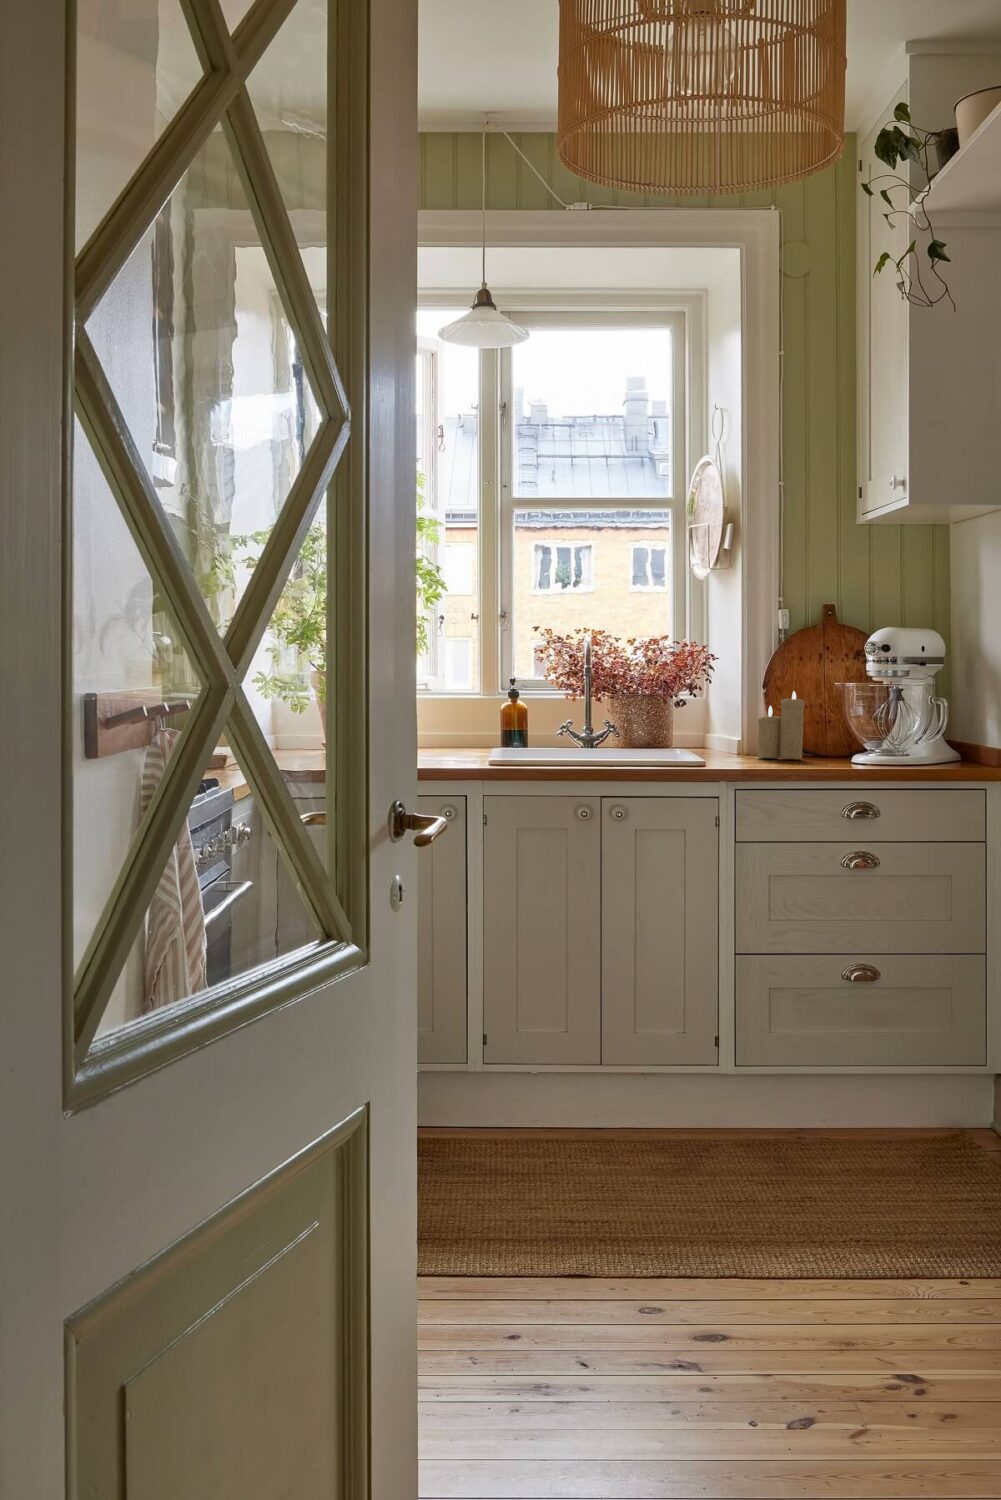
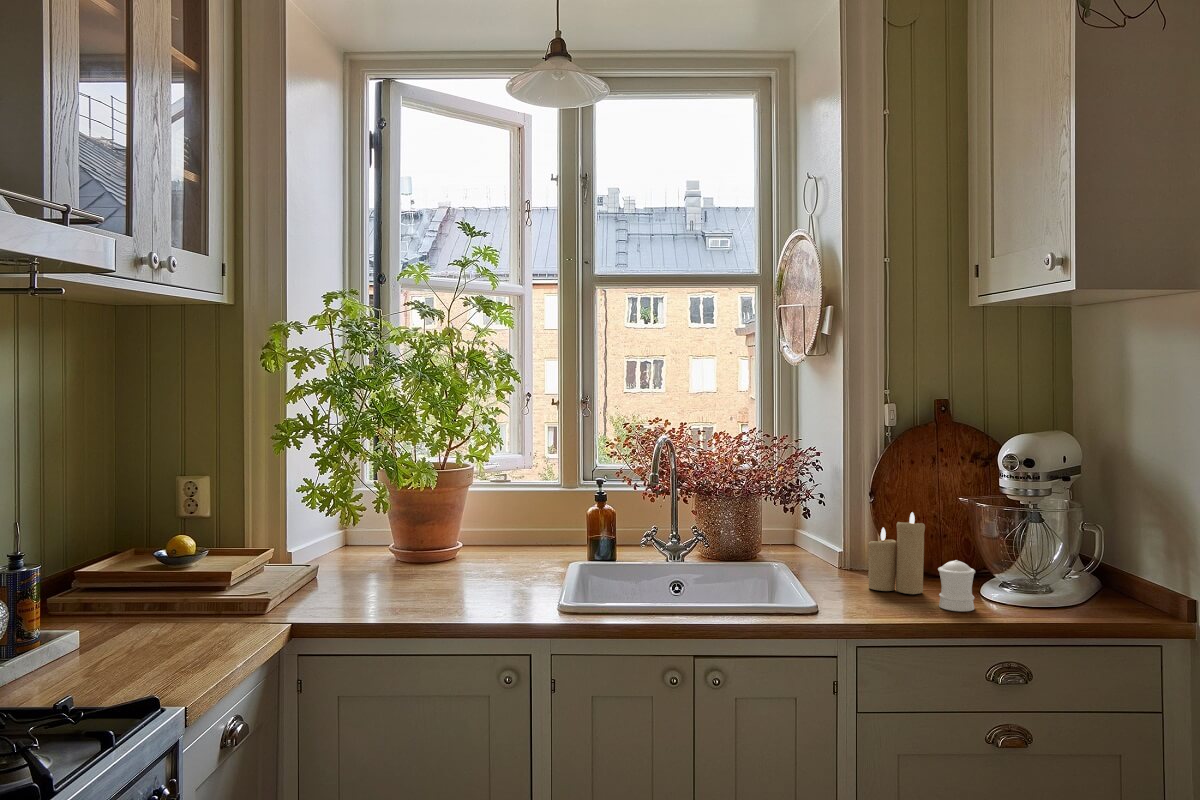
salt shaker: none [811,724,841,763] -> present [938,560,975,611]

